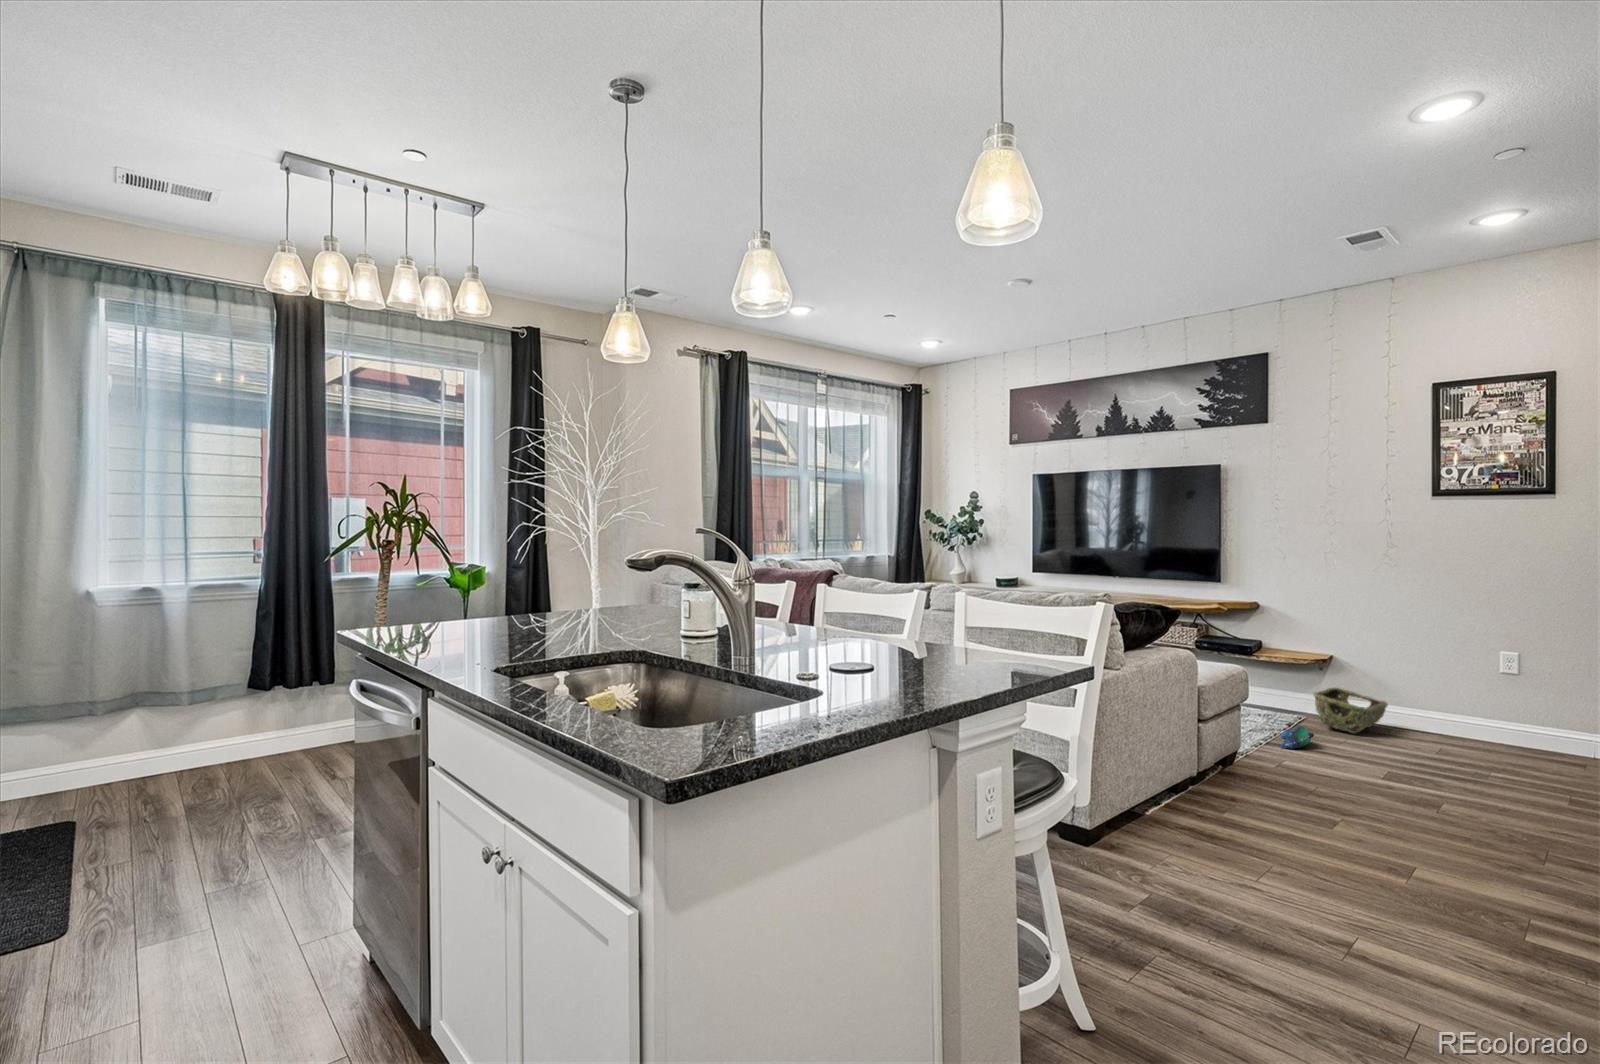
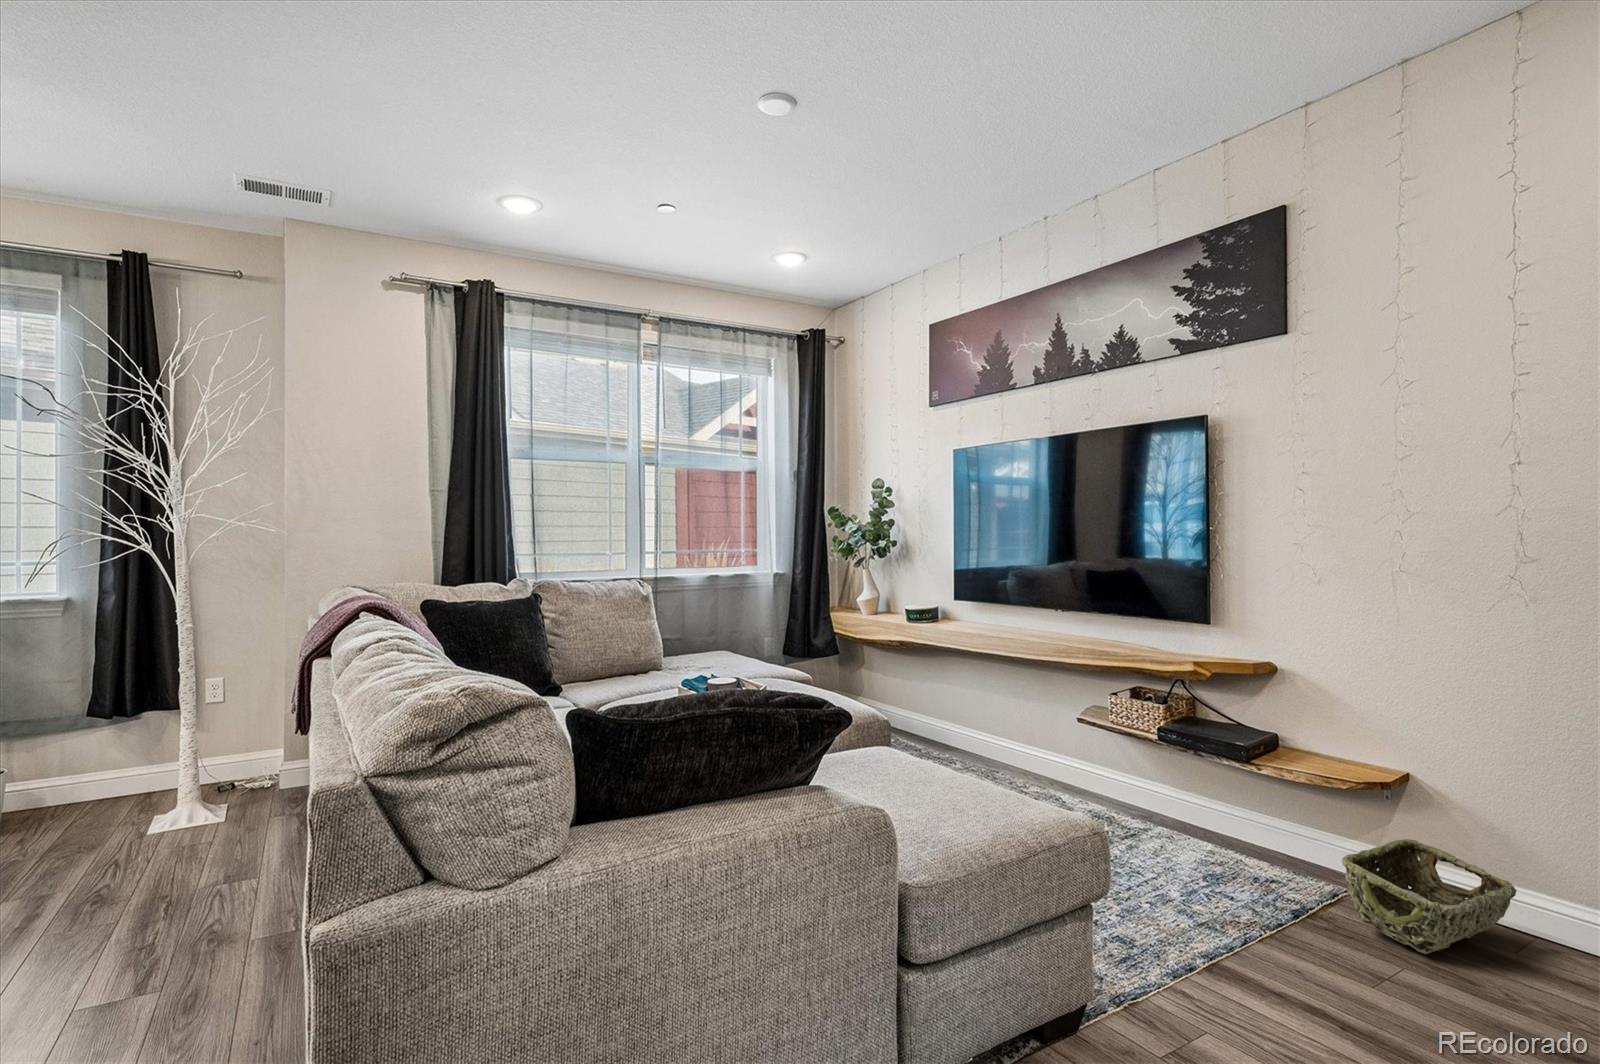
plush toy: present [1280,727,1314,749] -> none [1219,937,1301,995]

